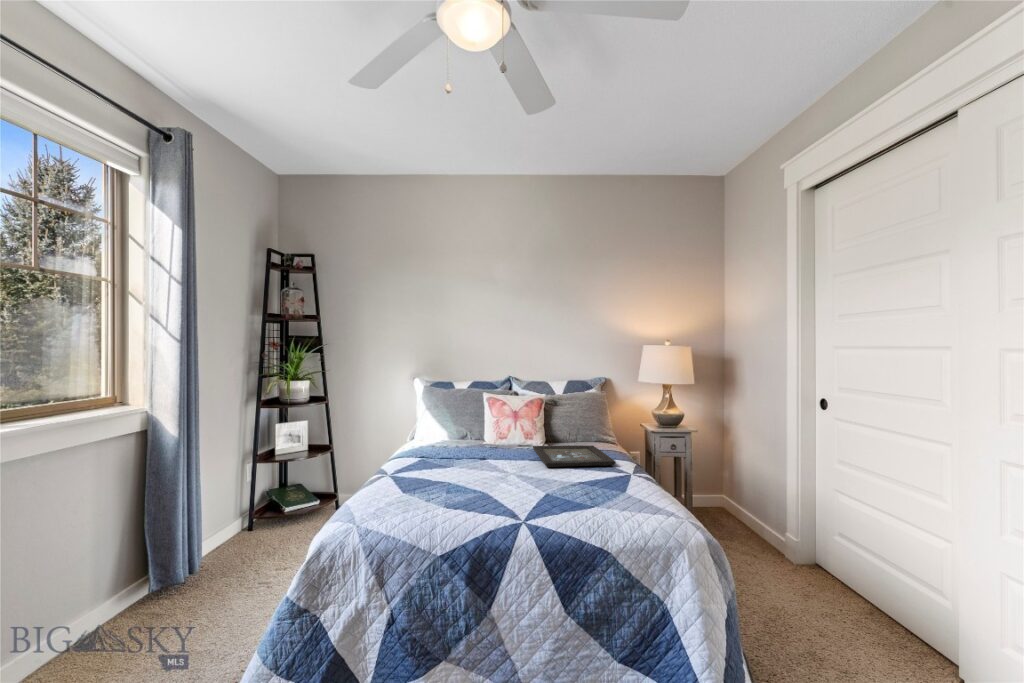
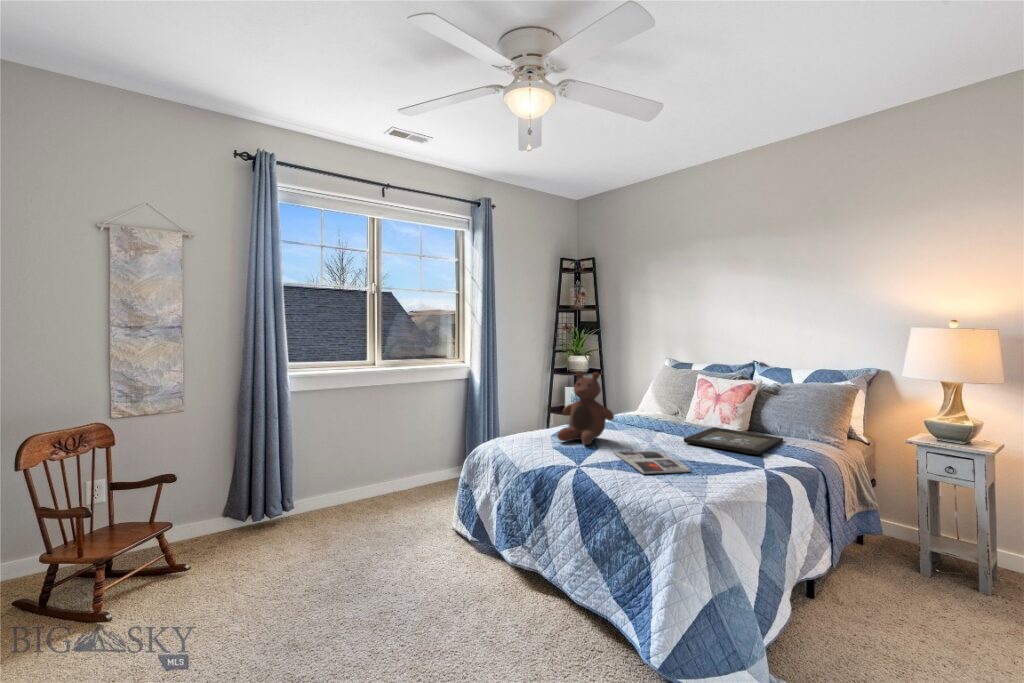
stuffed bear: none [423,402,493,497] -> present [558,371,614,445]
magazine: none [522,482,617,510] -> present [614,451,691,474]

